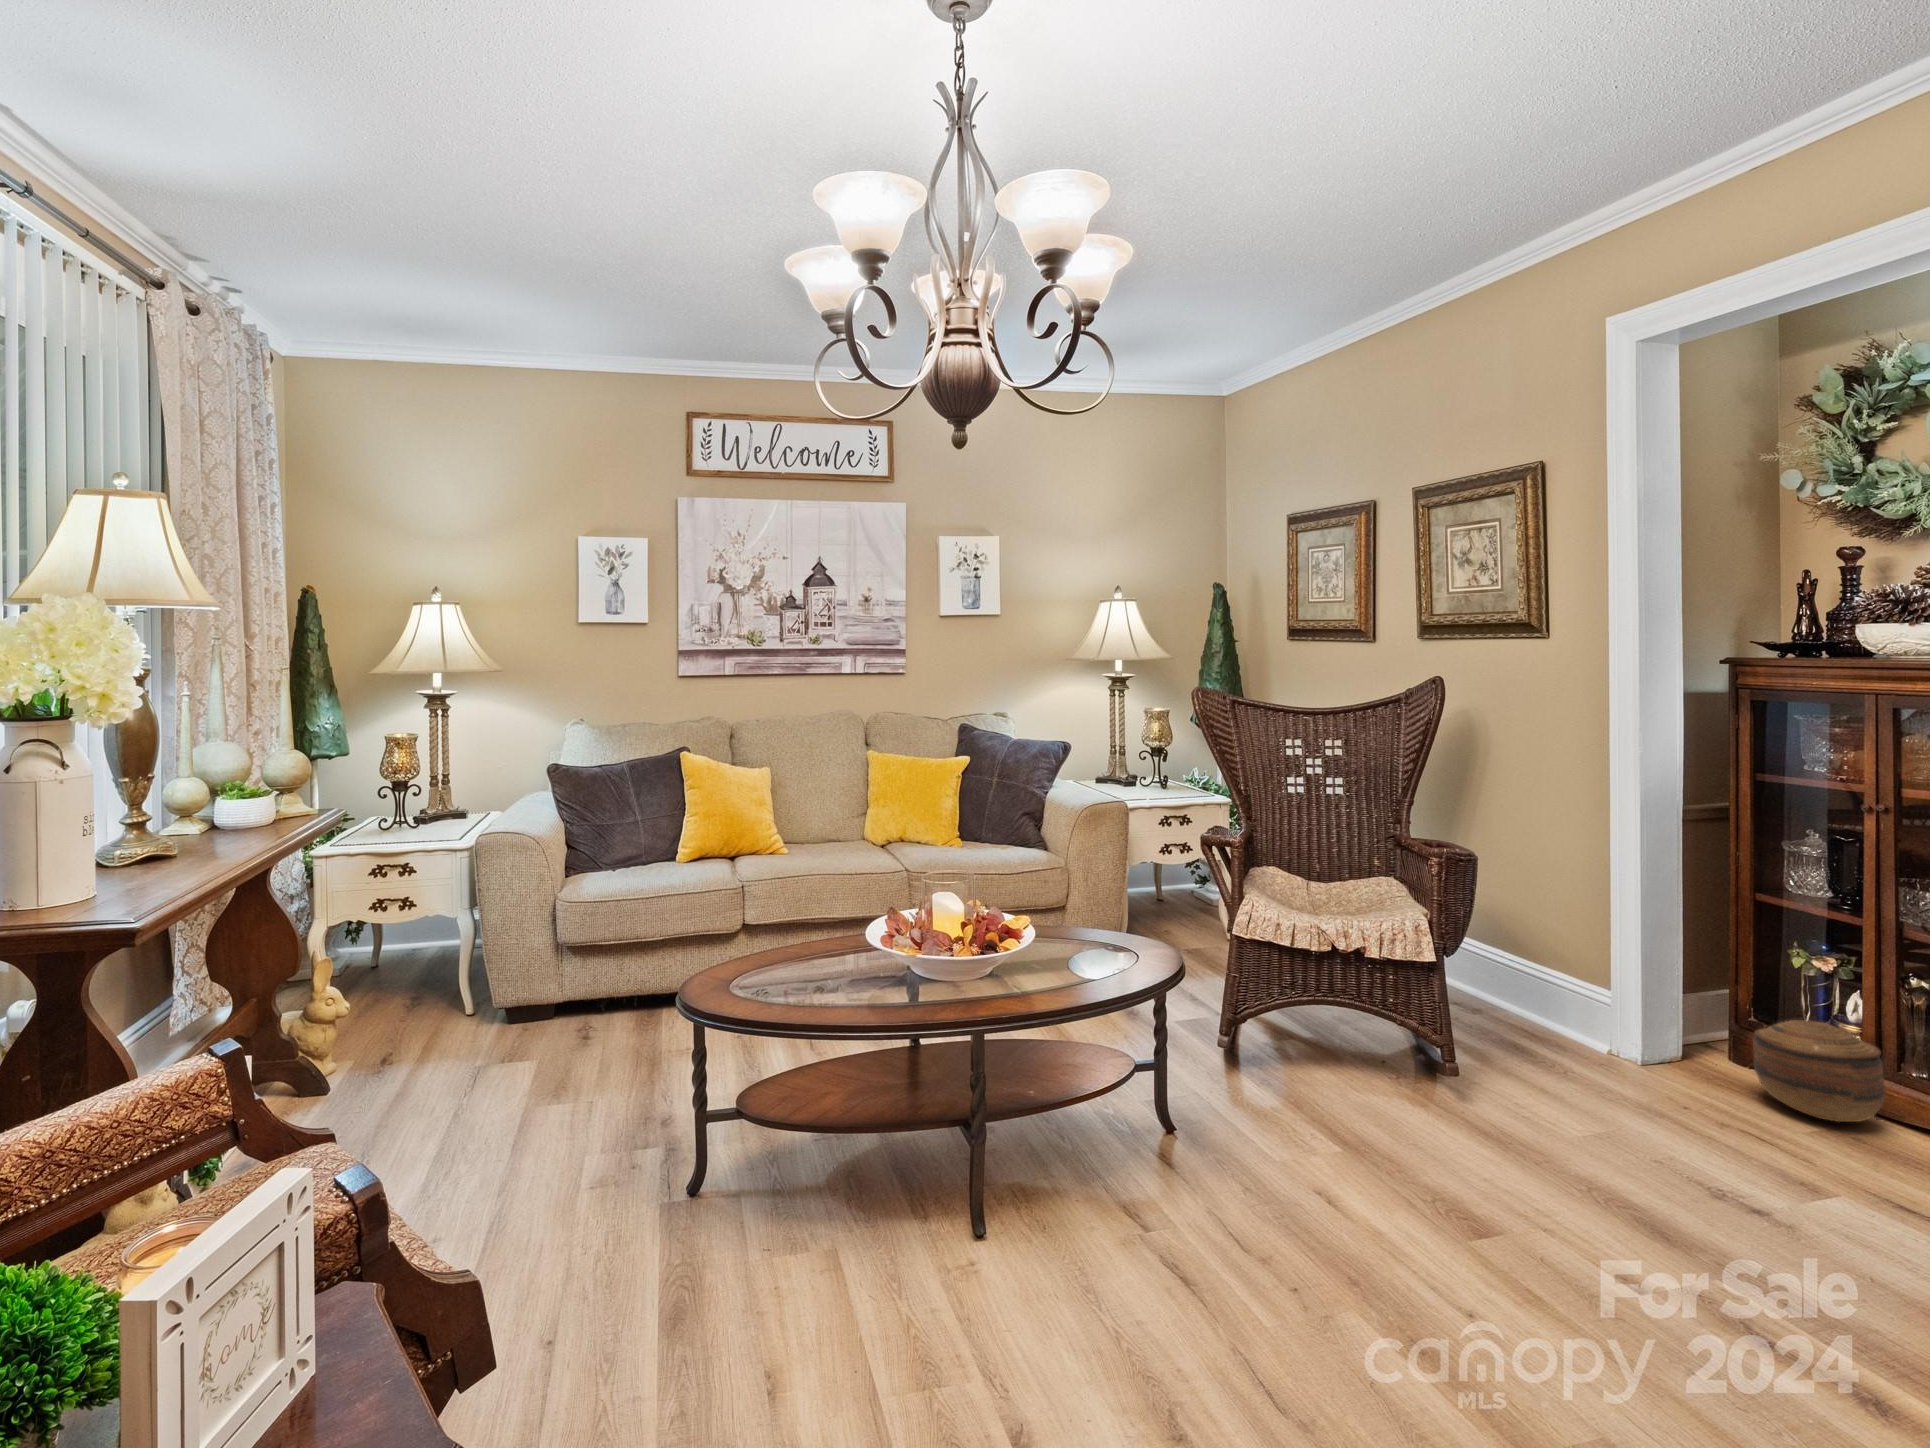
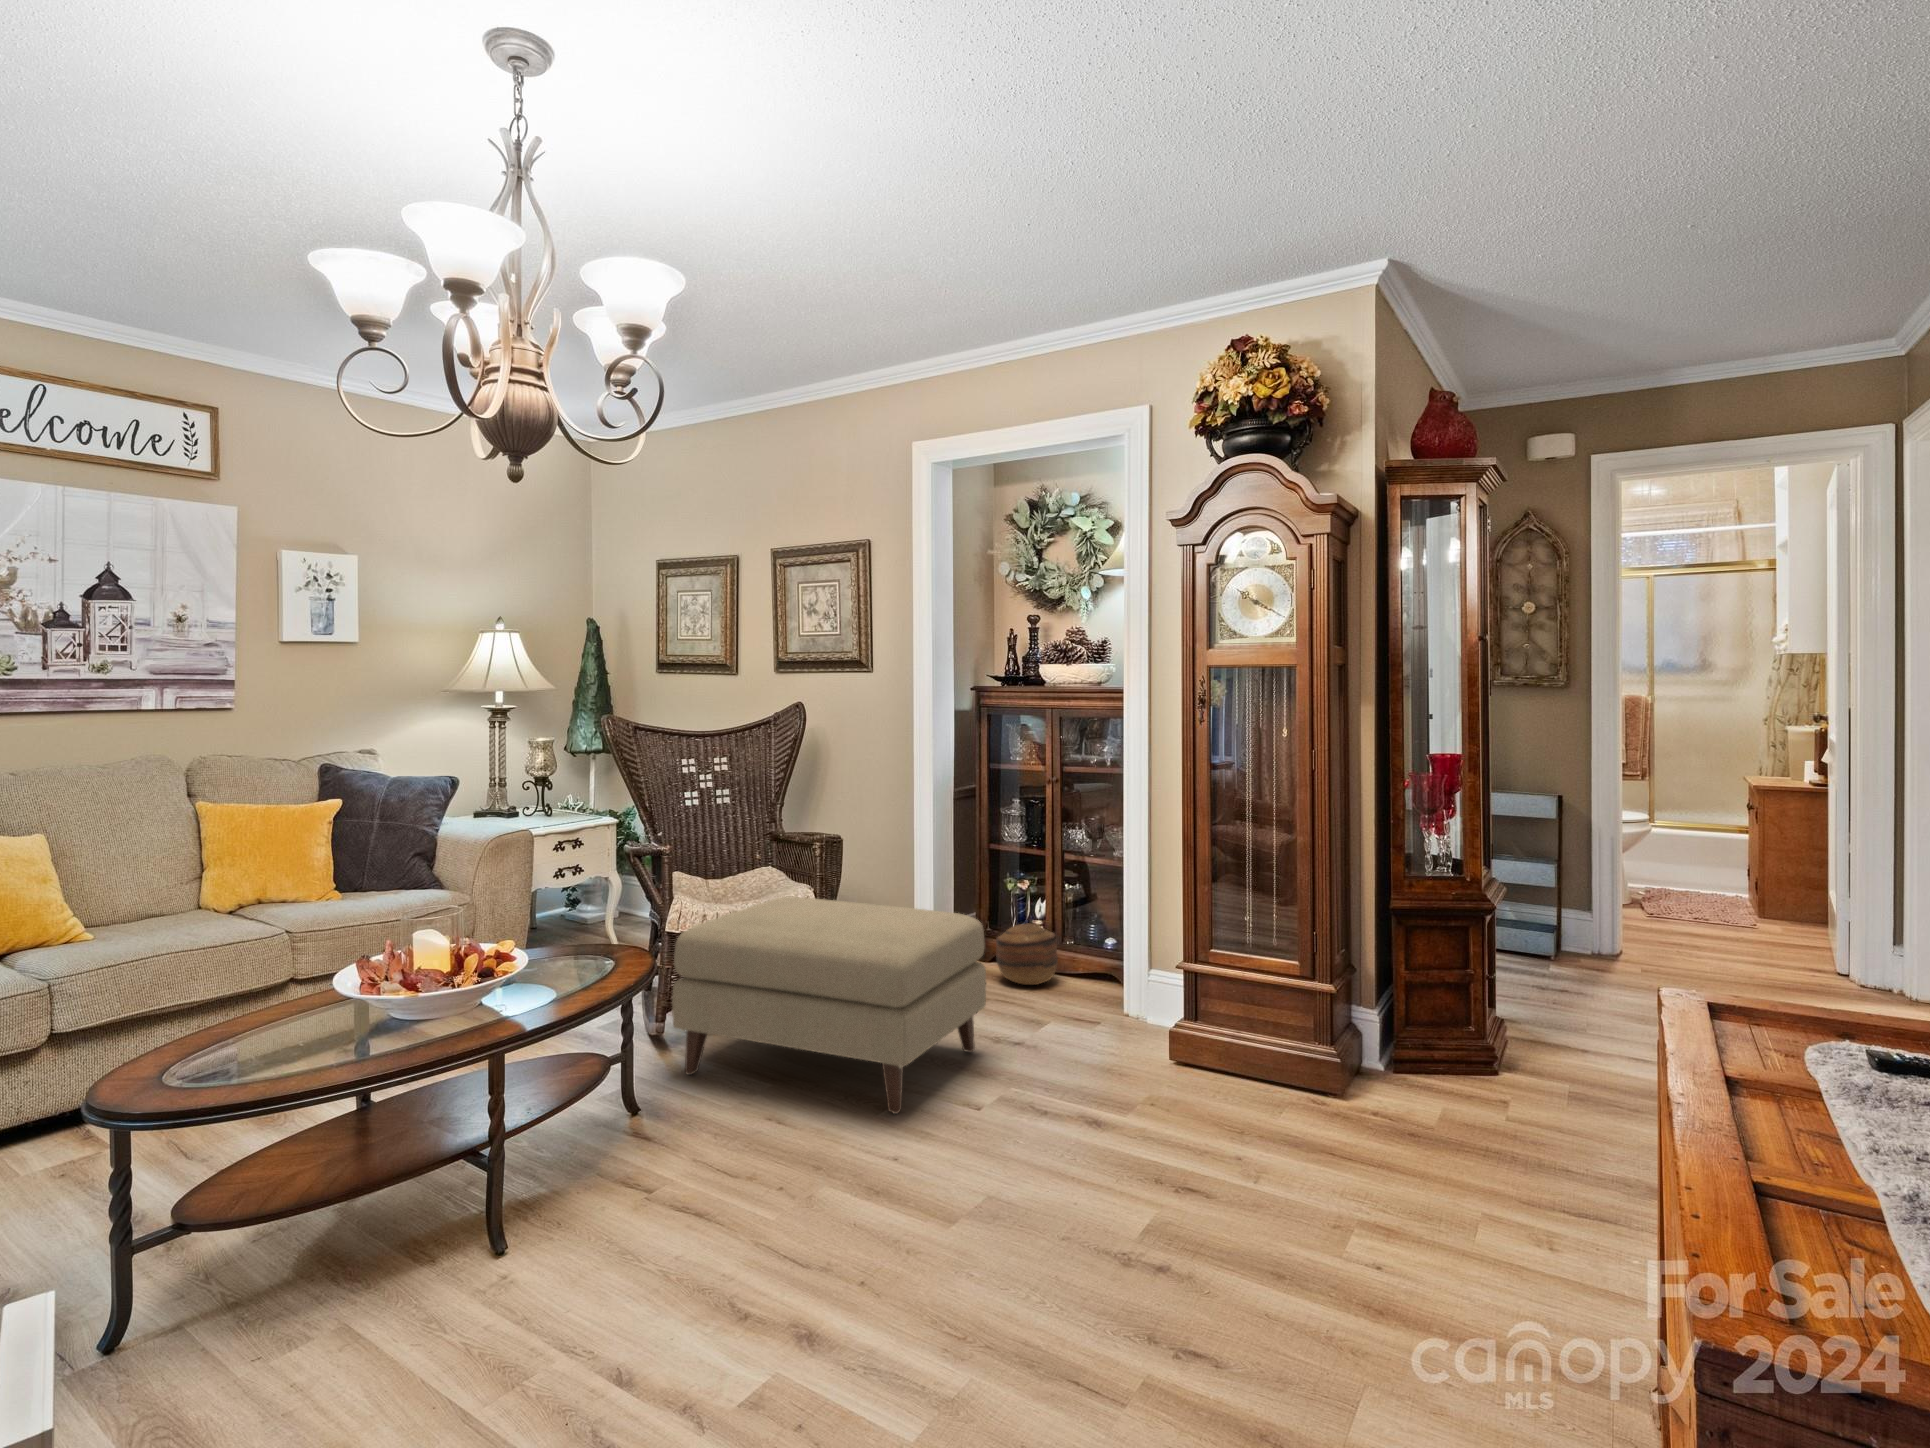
ottoman: none [1229,920,1716,1284] -> present [672,897,986,1114]

